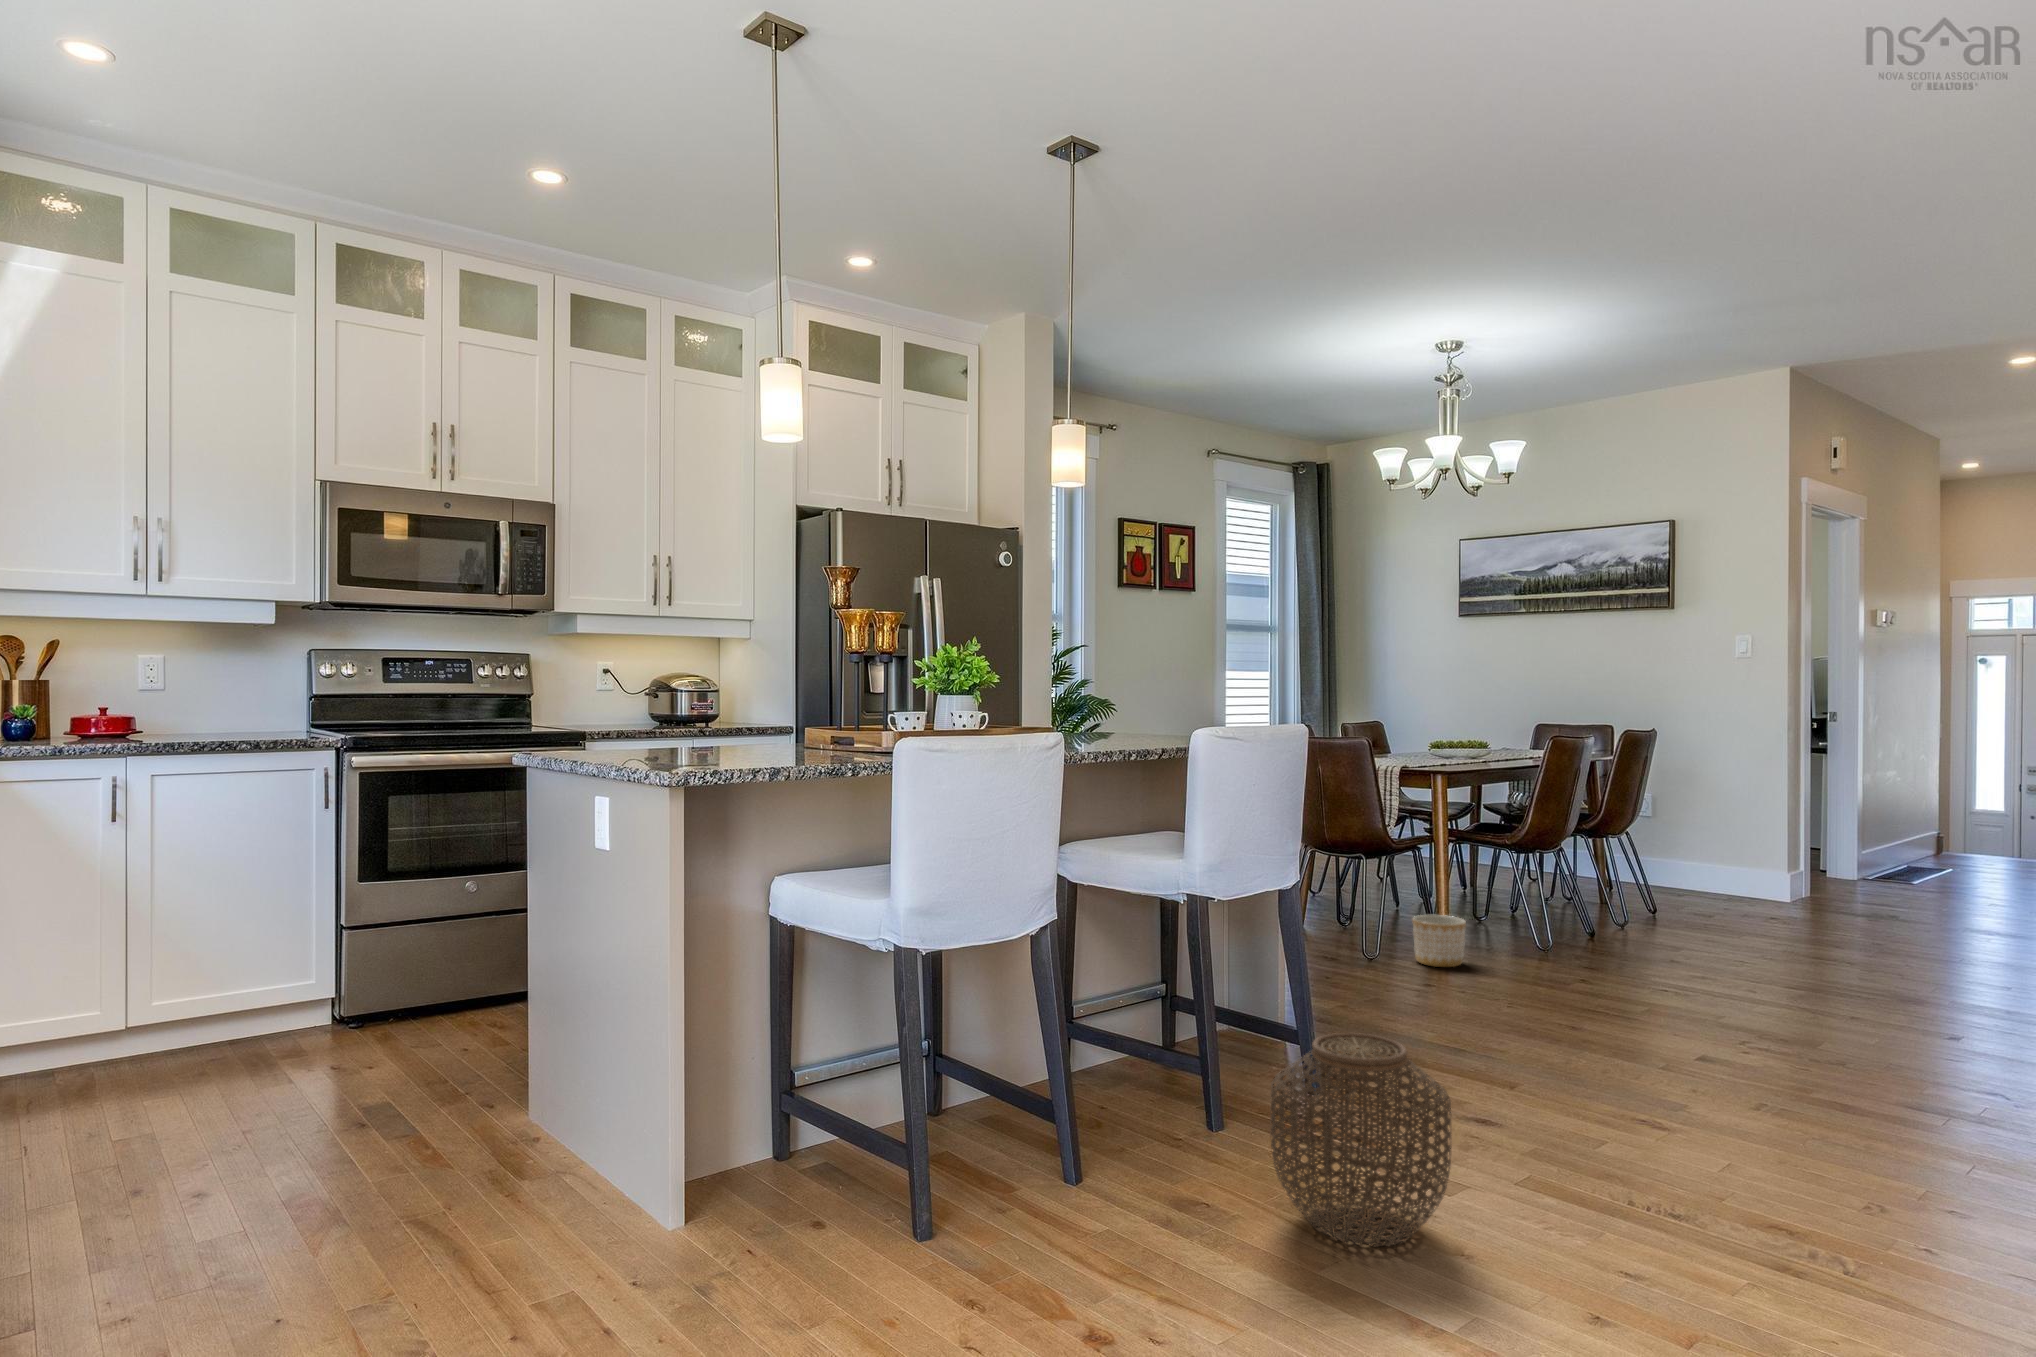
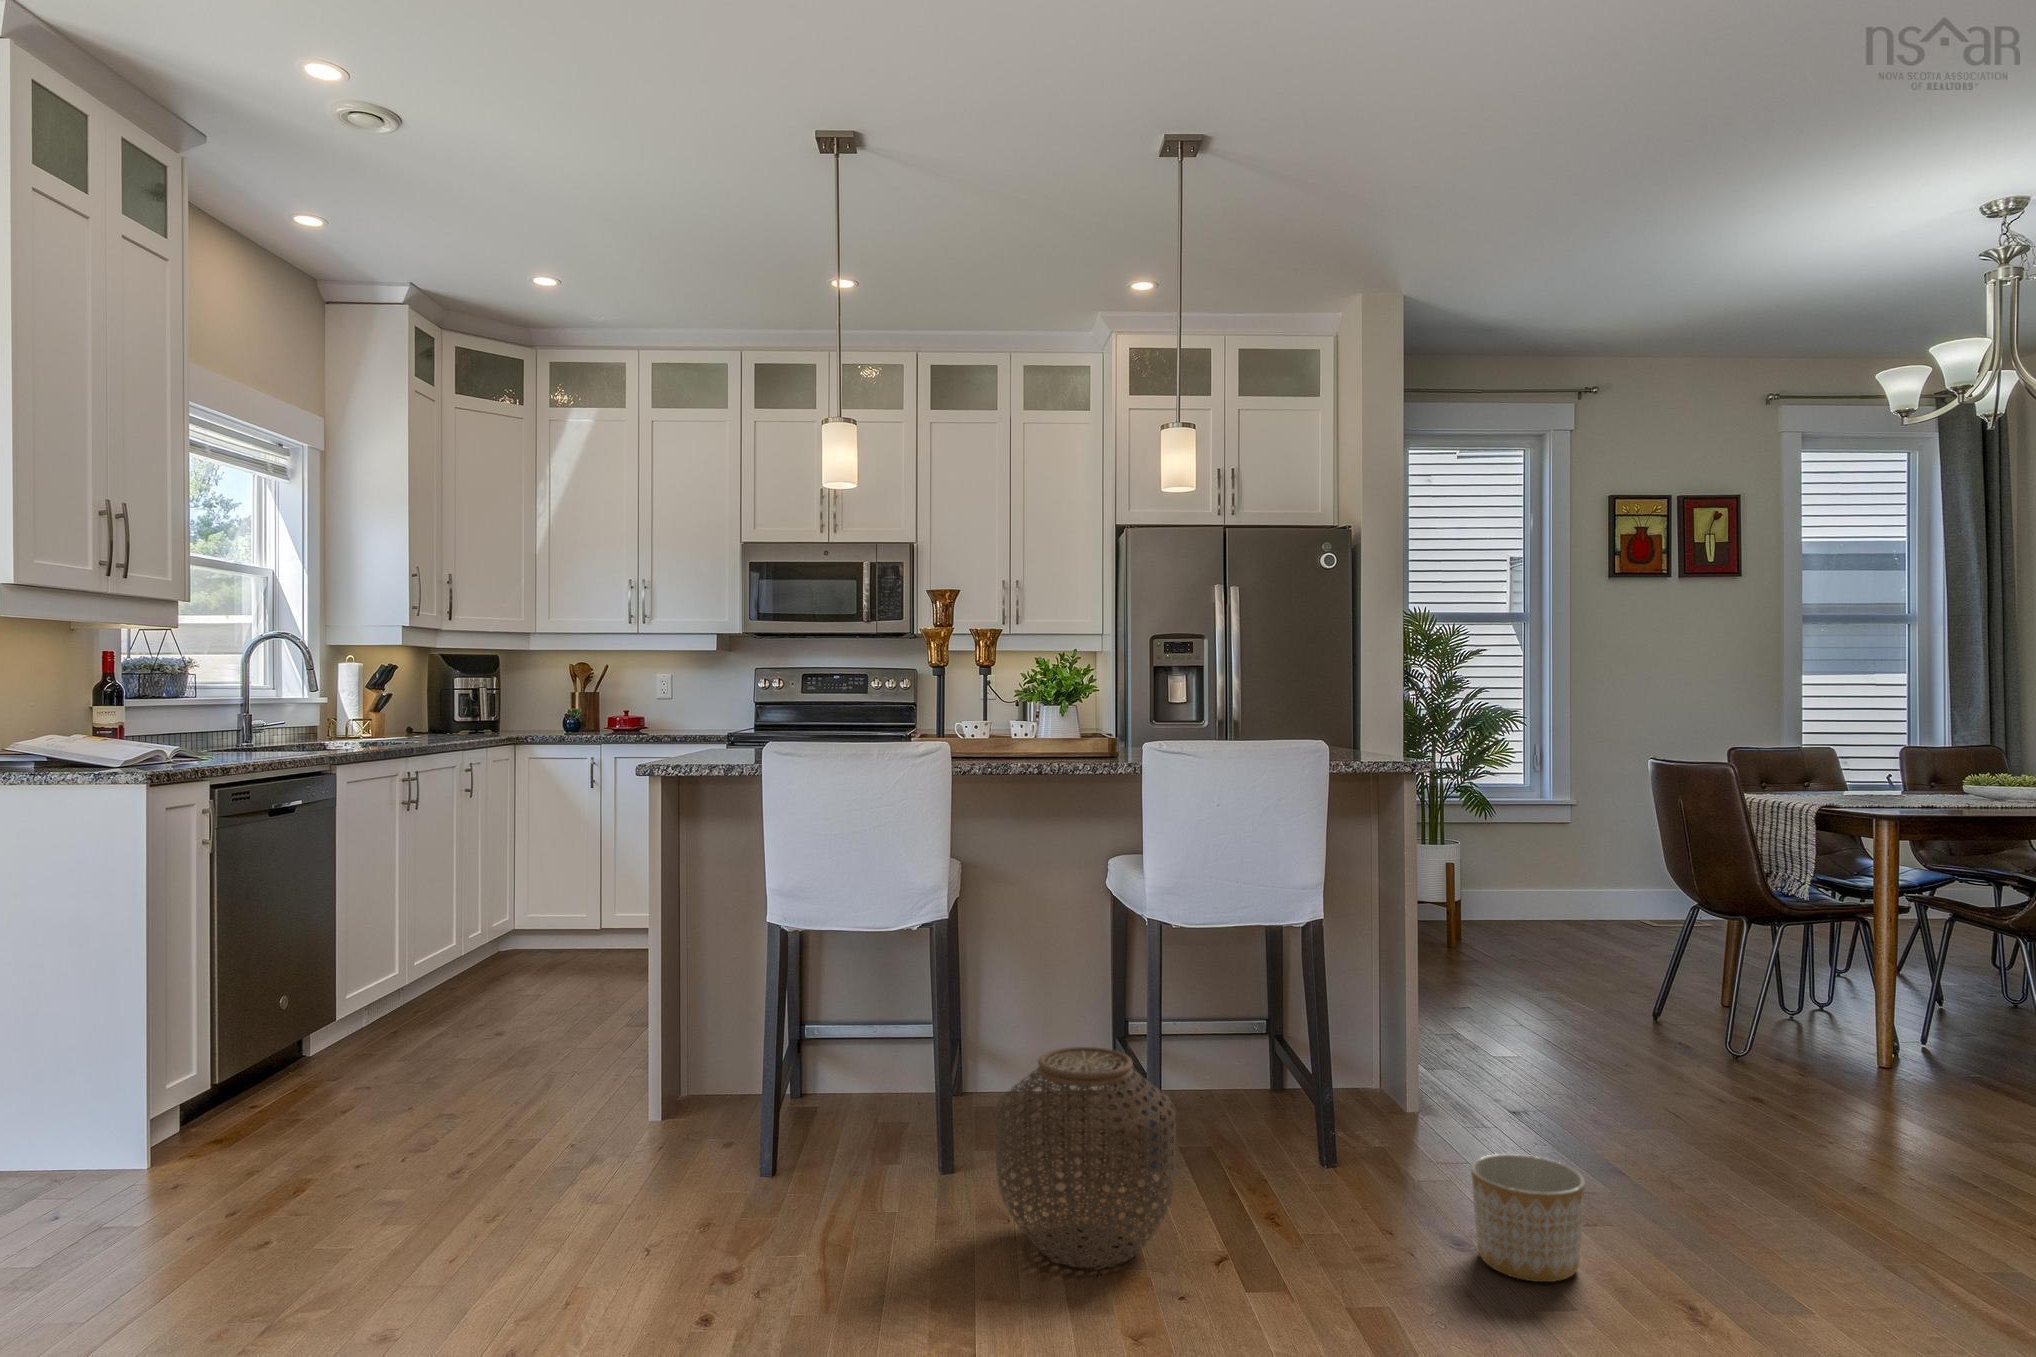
planter: present [1412,915,1466,967] -> present [1471,1154,1585,1282]

